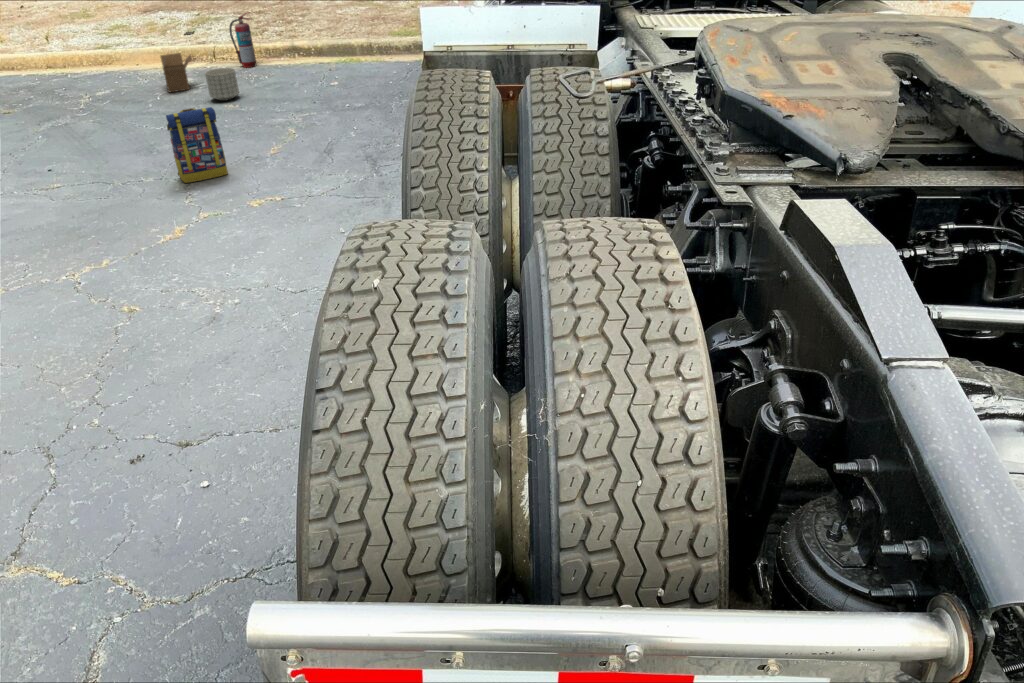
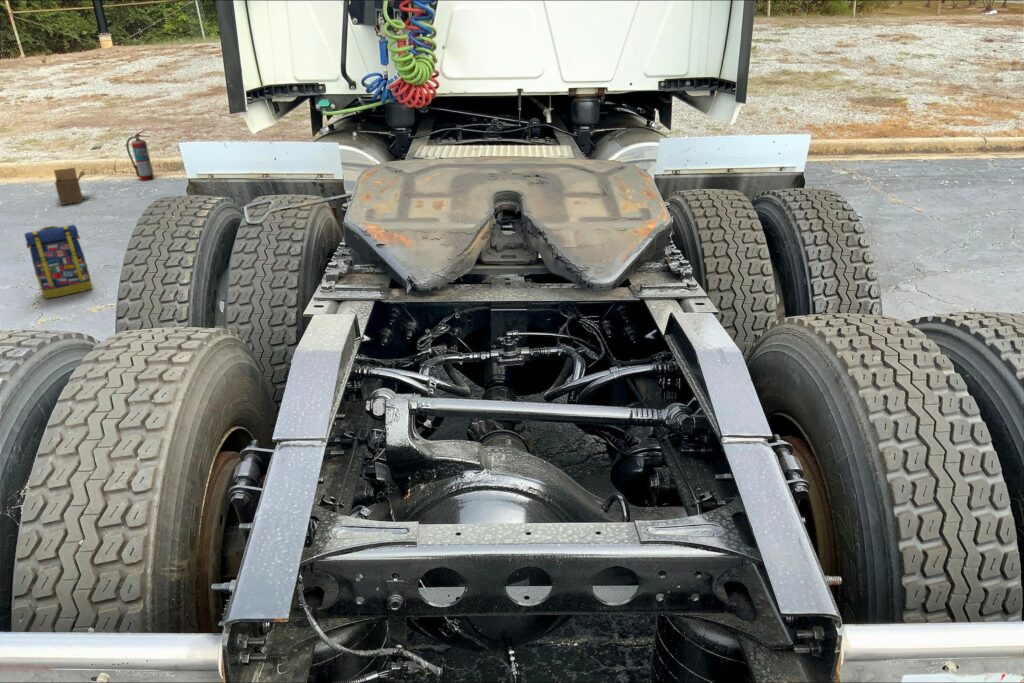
planter: present [205,68,239,101] -> none [93,182,128,213]

